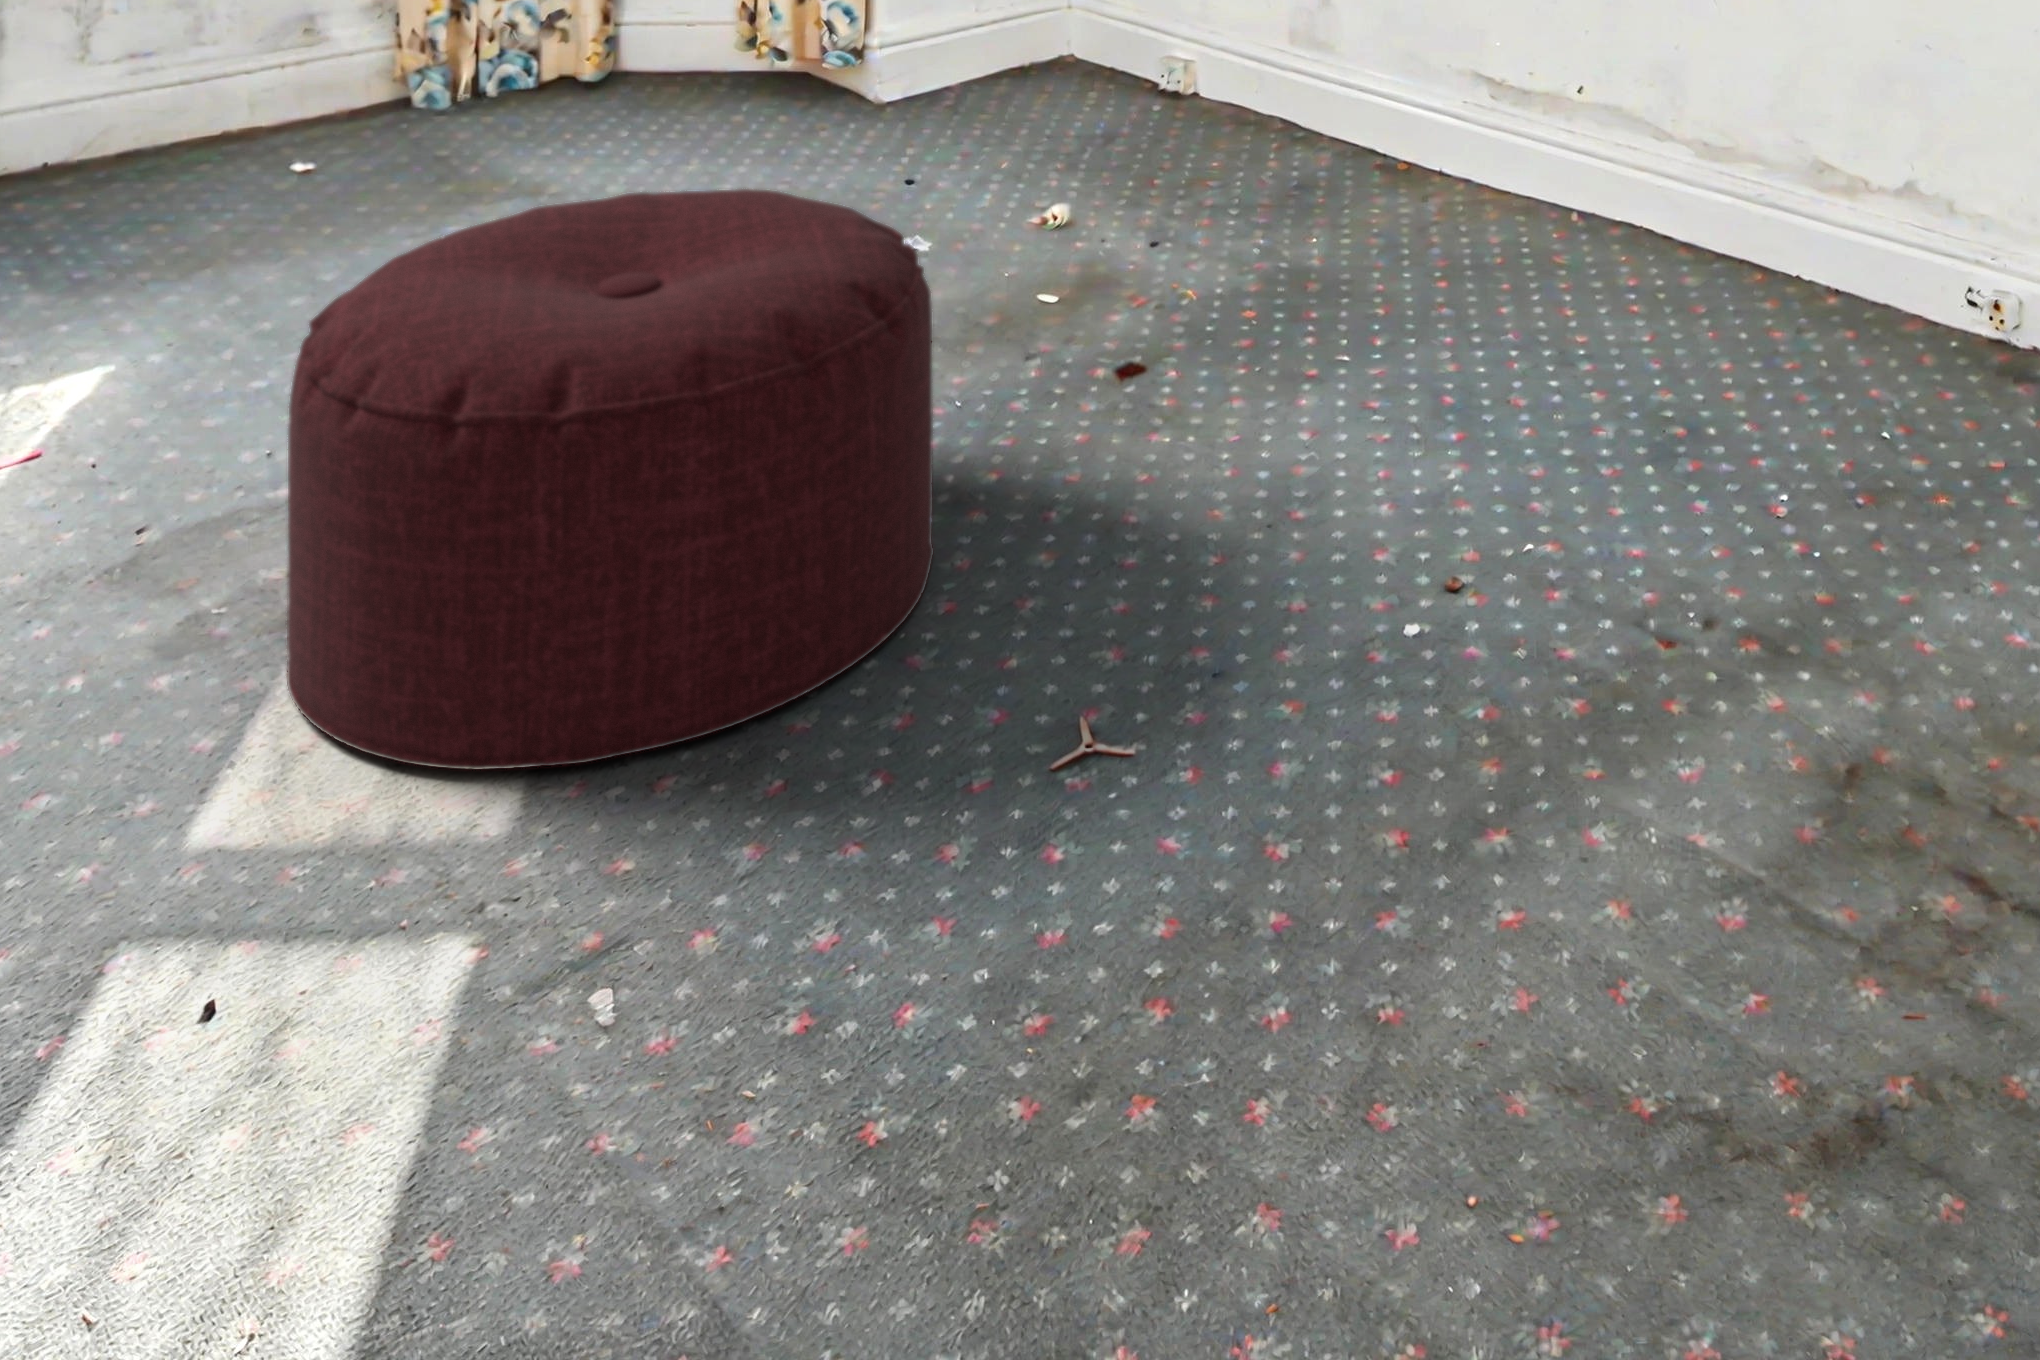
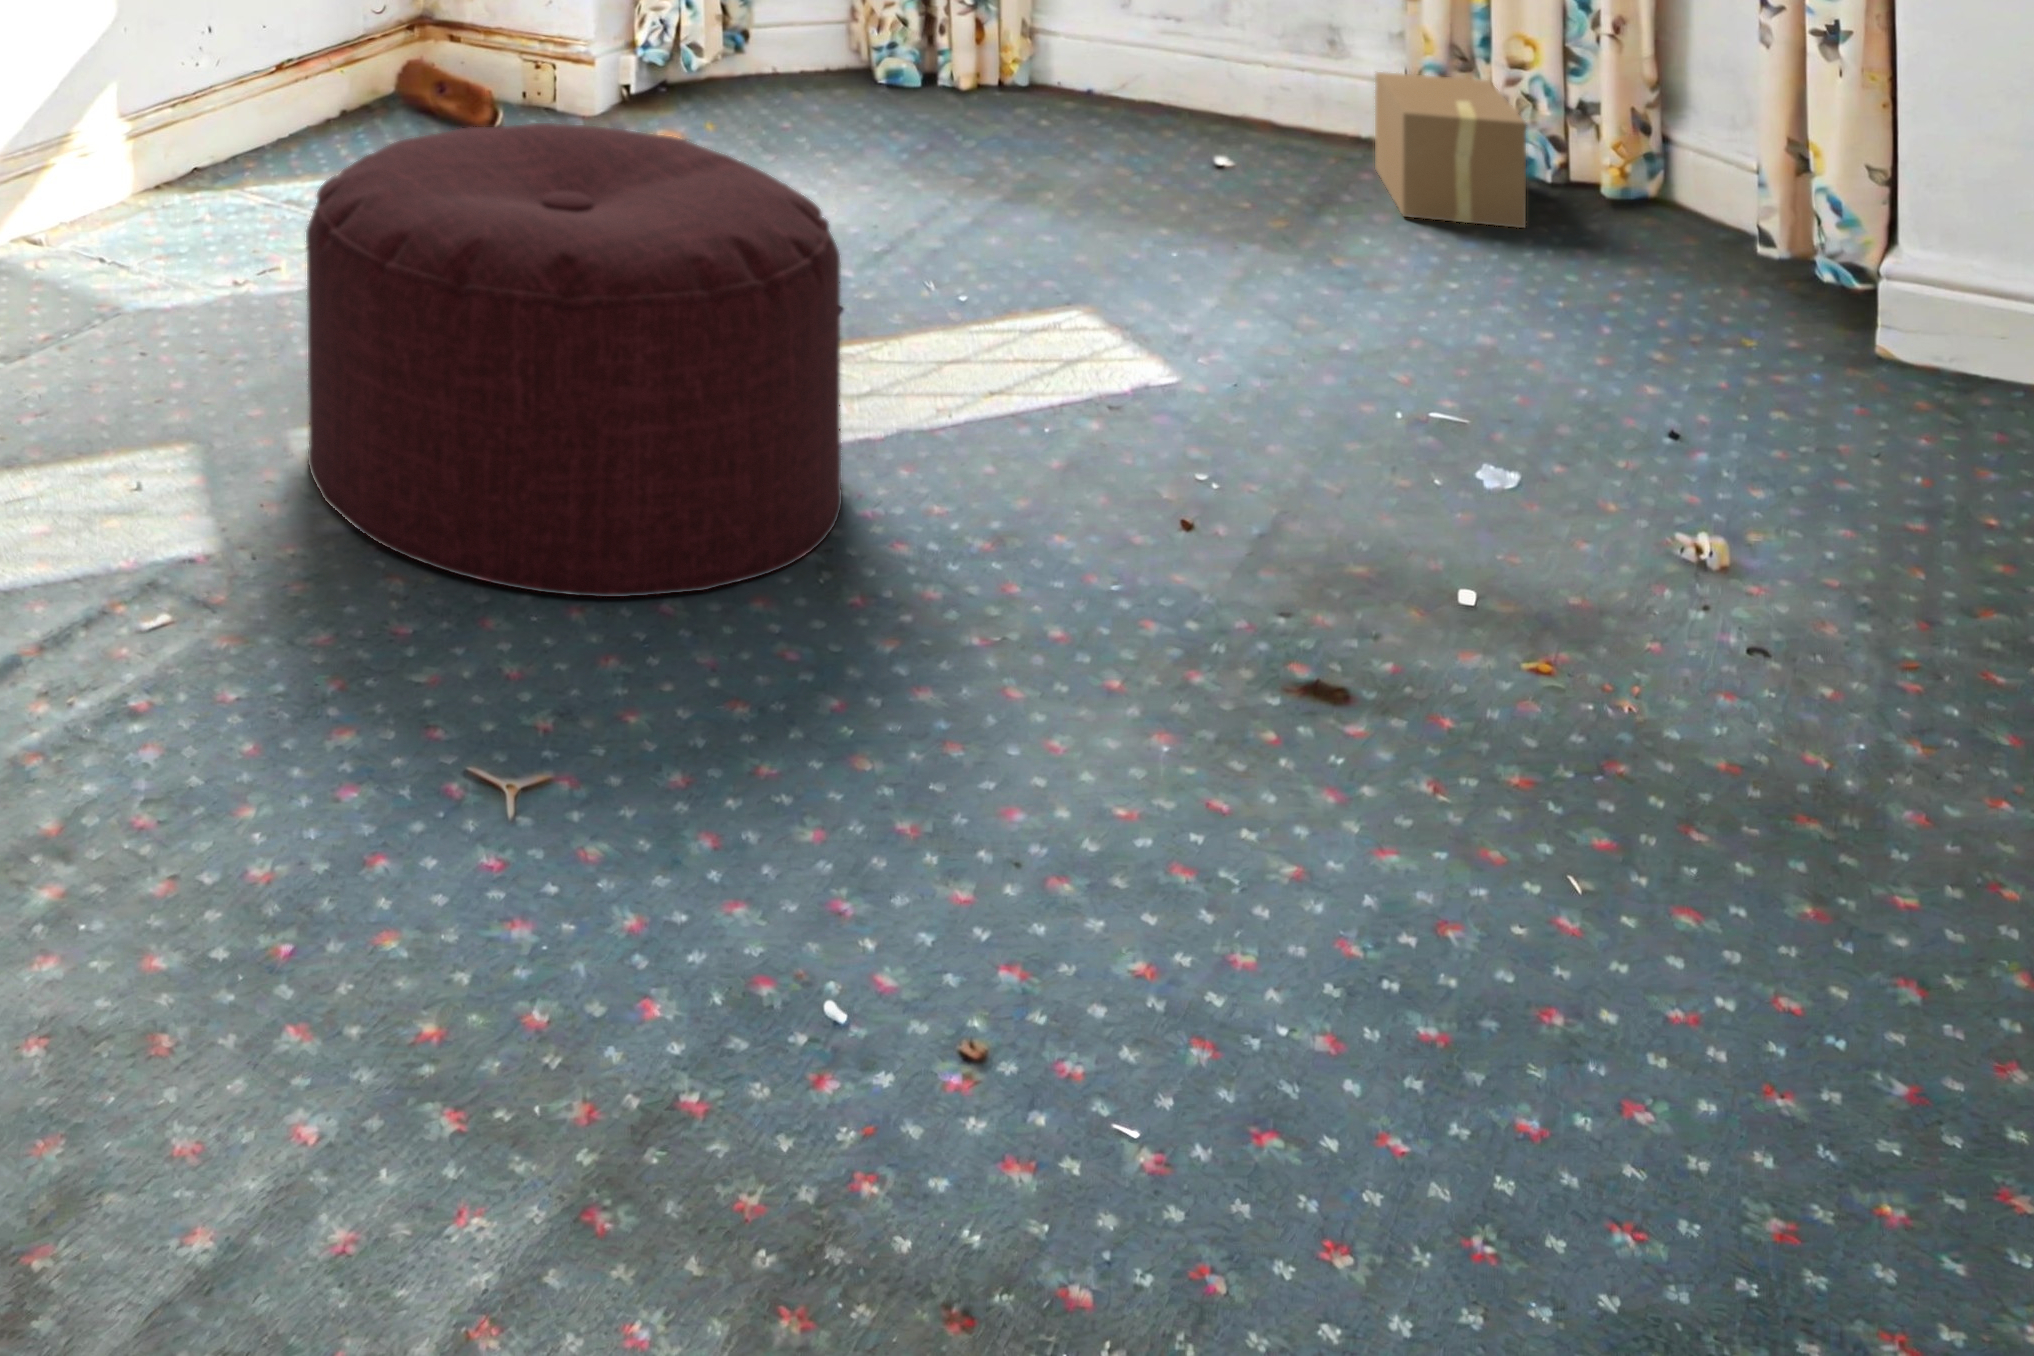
cardboard box: none [417,18,597,145] -> present [1375,72,1526,228]

